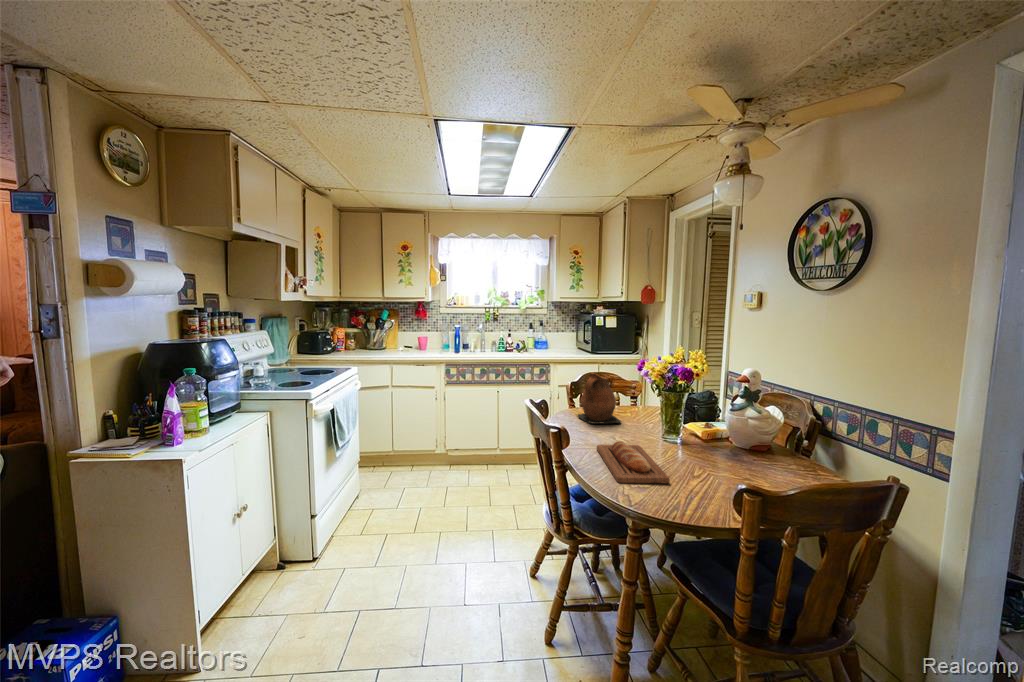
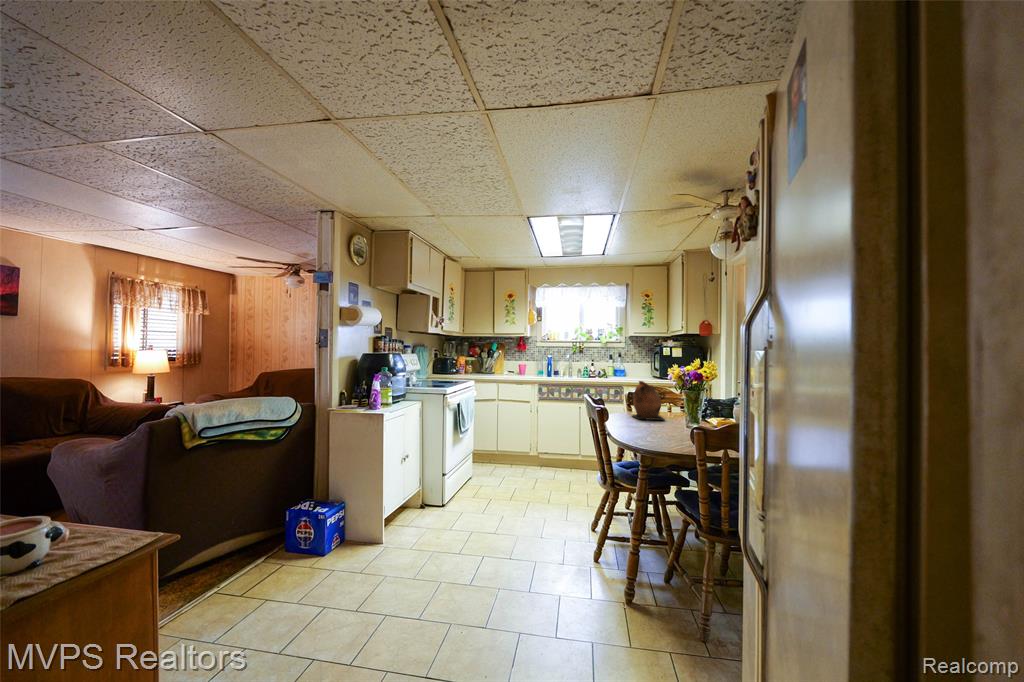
bread loaf: present [597,441,670,484] -> none [634,422,676,444]

